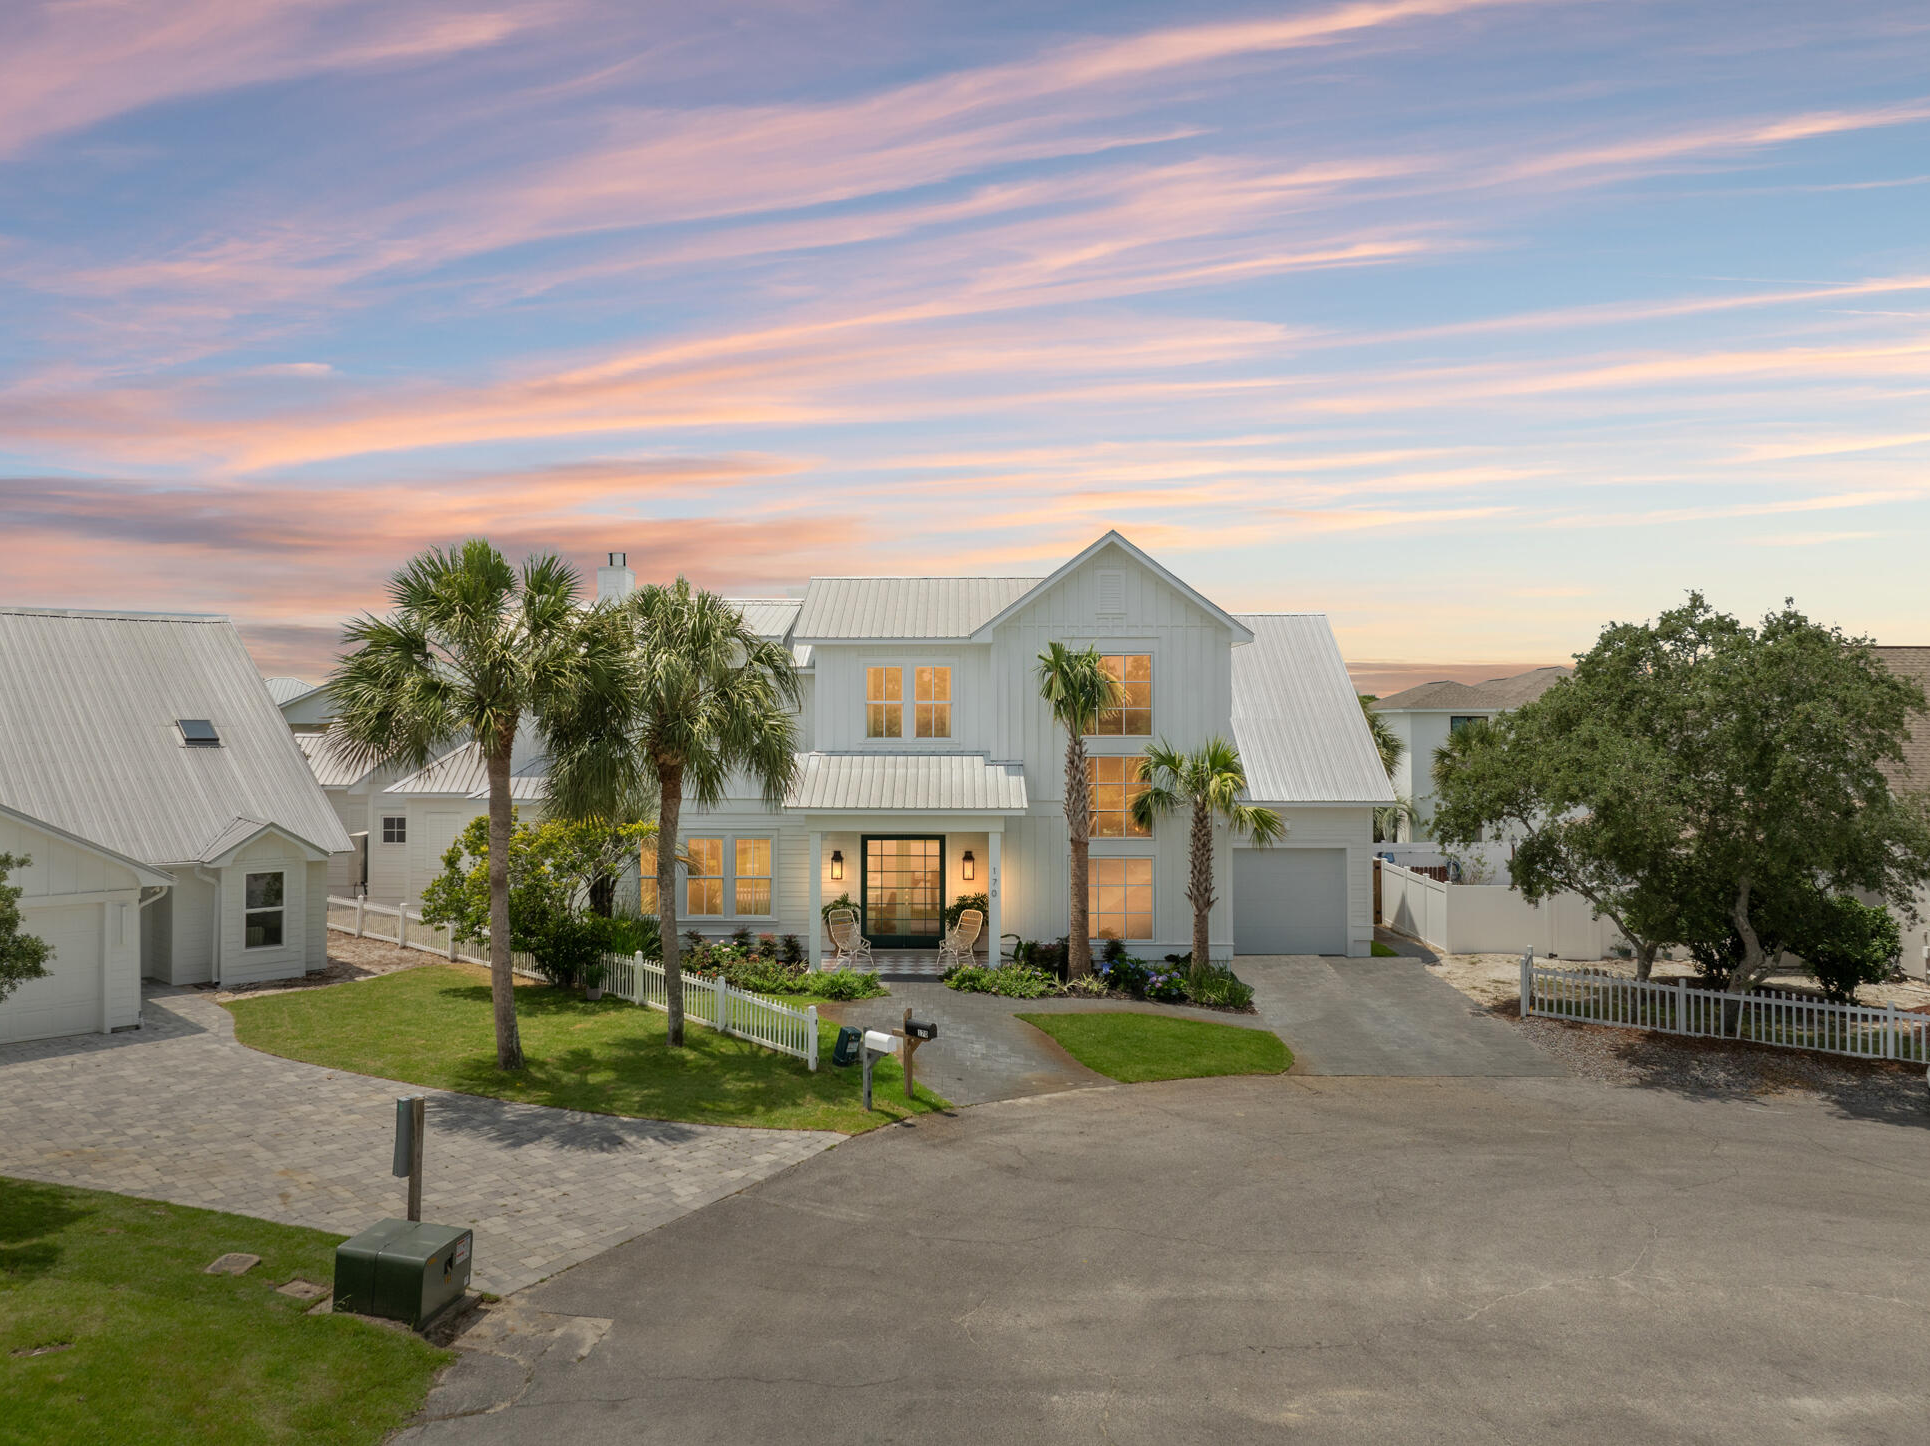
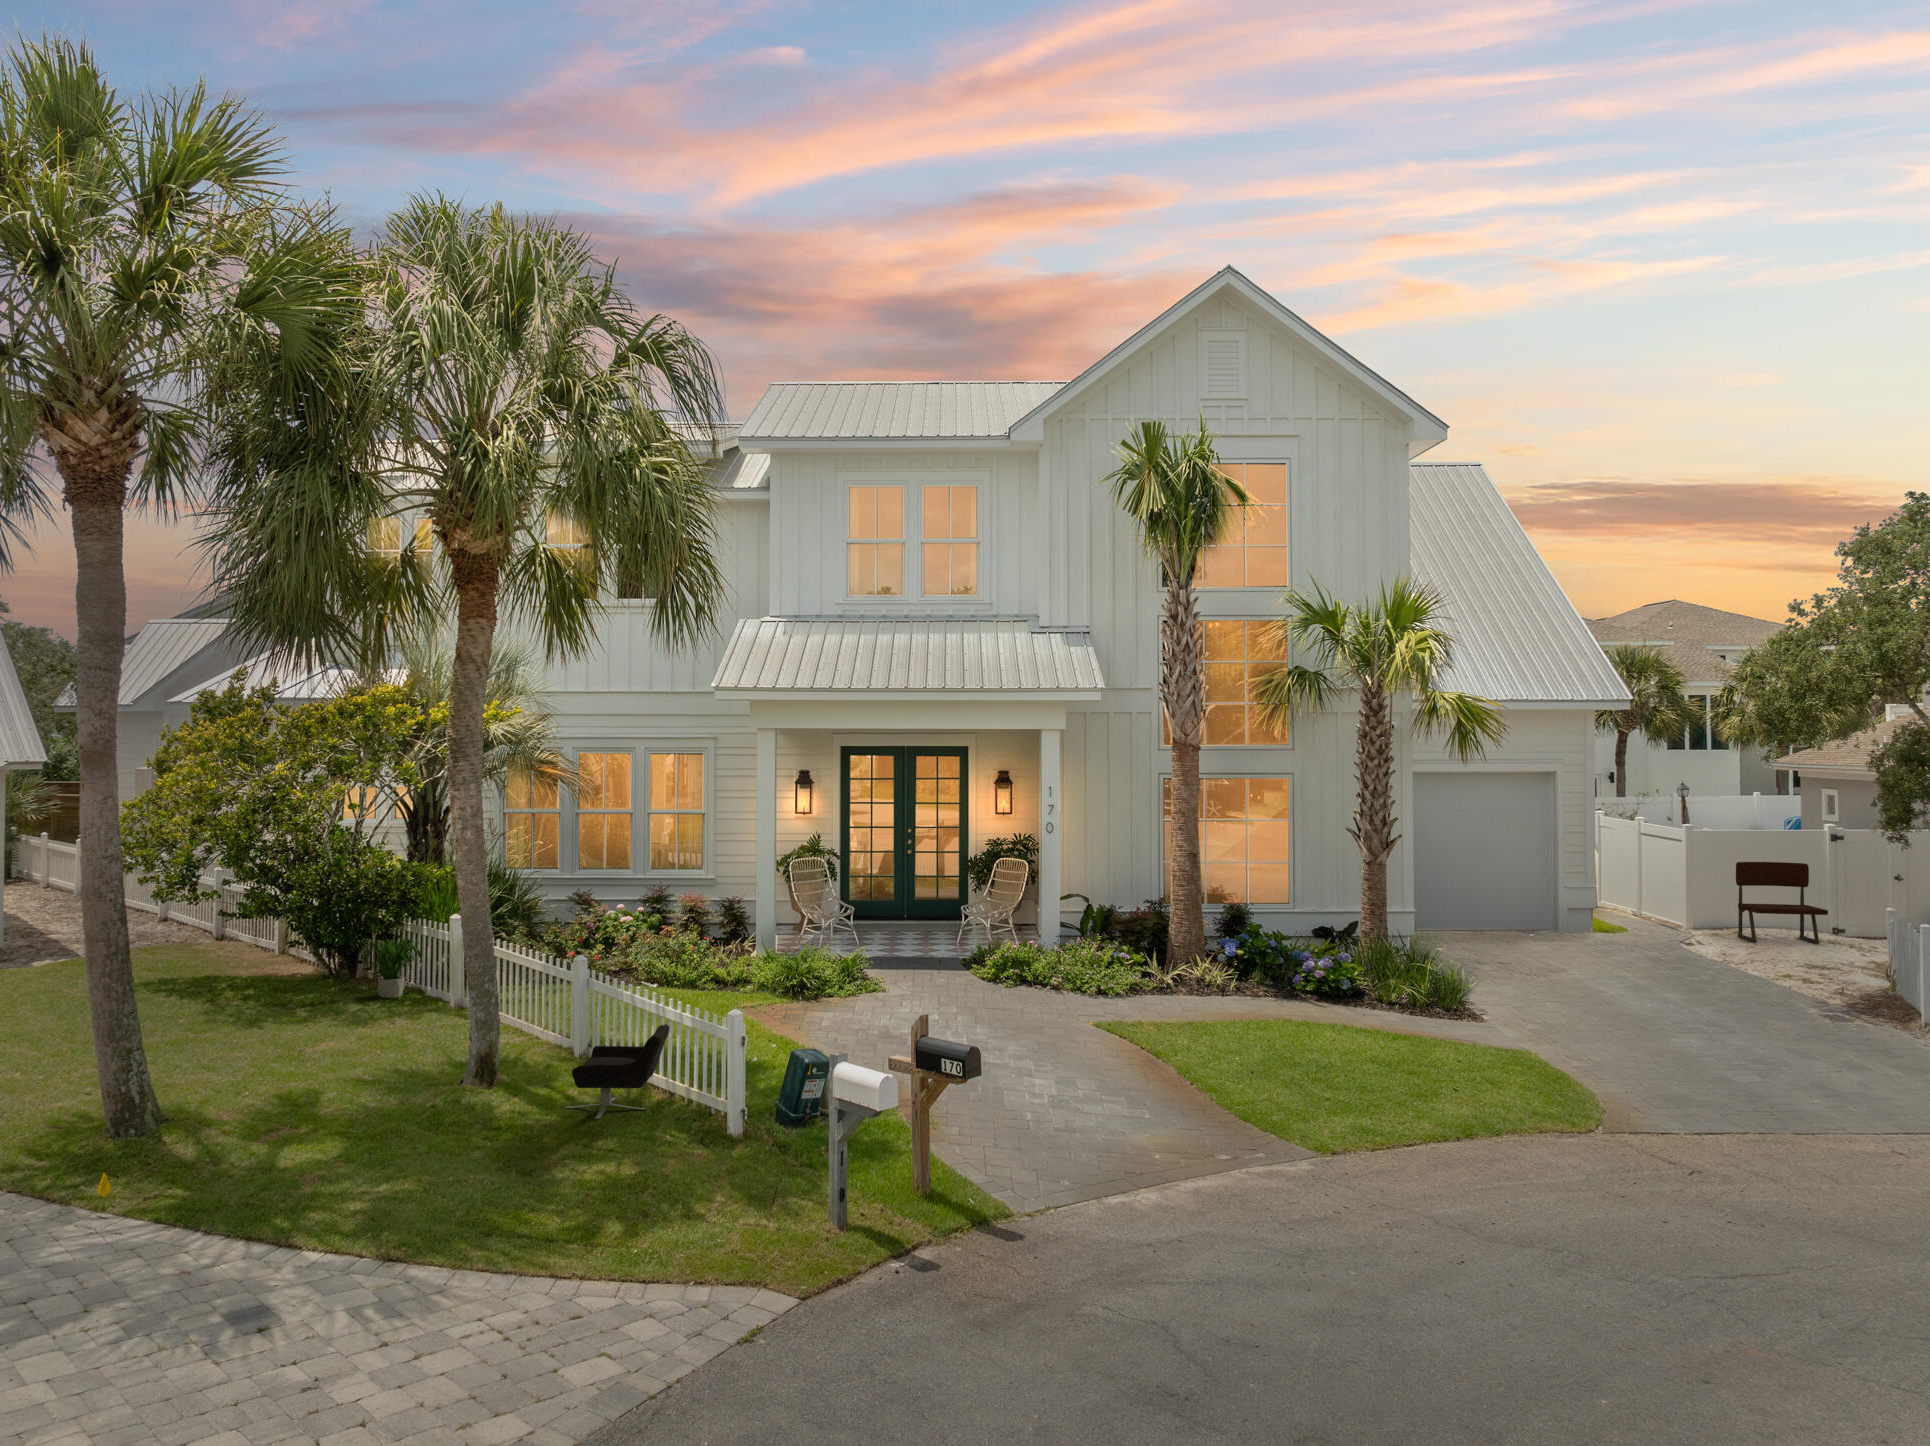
bench: none [1459,910,1515,965] -> present [1736,862,1828,944]
lounge chair: none [721,1014,776,1064] -> present [565,1024,670,1119]

